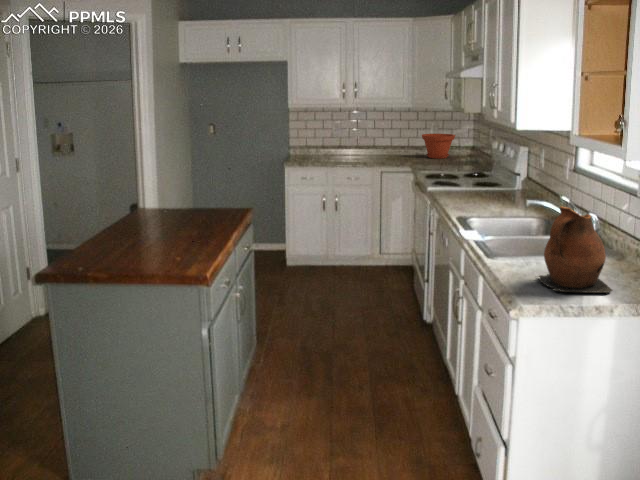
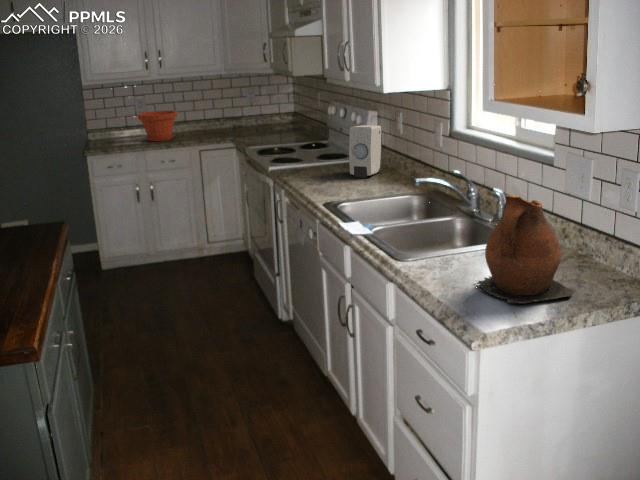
plant pot: present [422,134,455,159] -> present [137,110,177,141]
soap dispenser: none [491,157,525,202] -> present [349,125,382,178]

